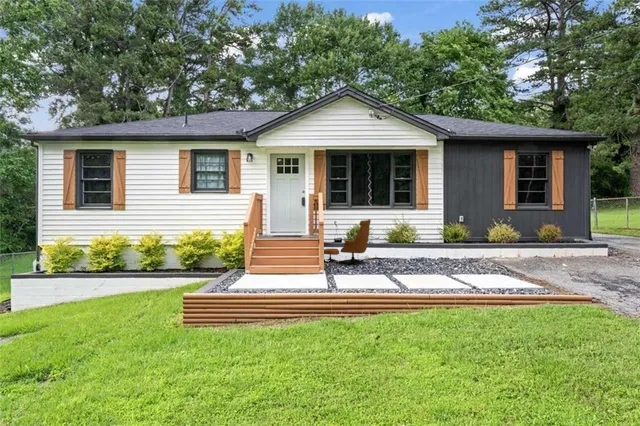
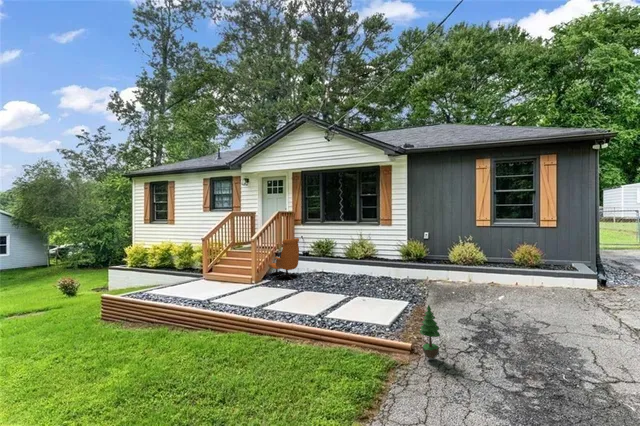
potted tree: none [600,253,618,294] -> present [420,305,440,360]

